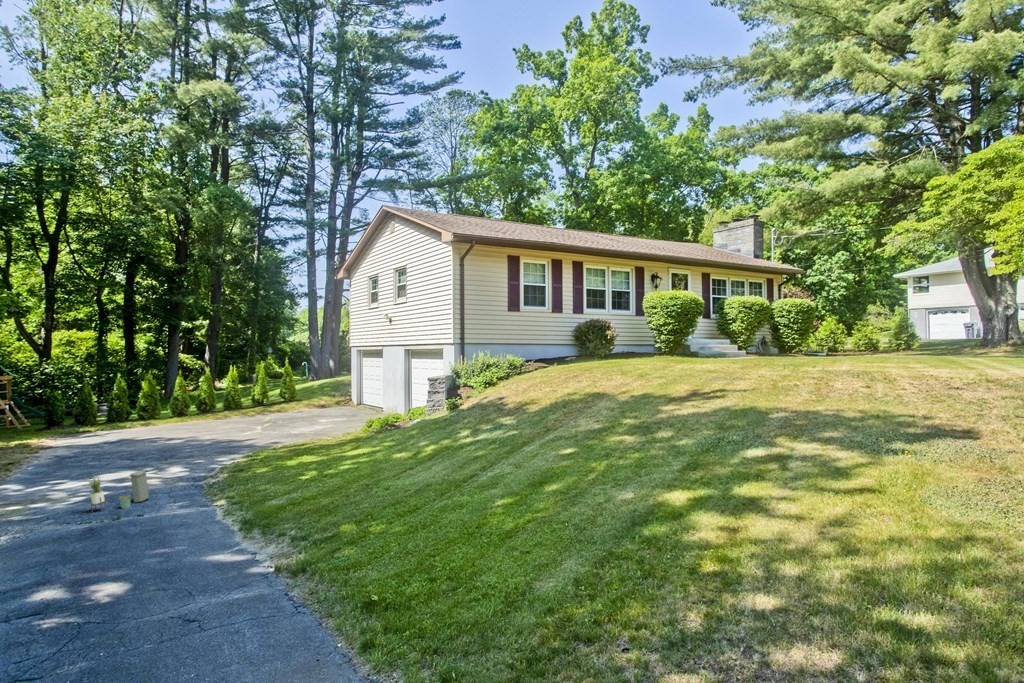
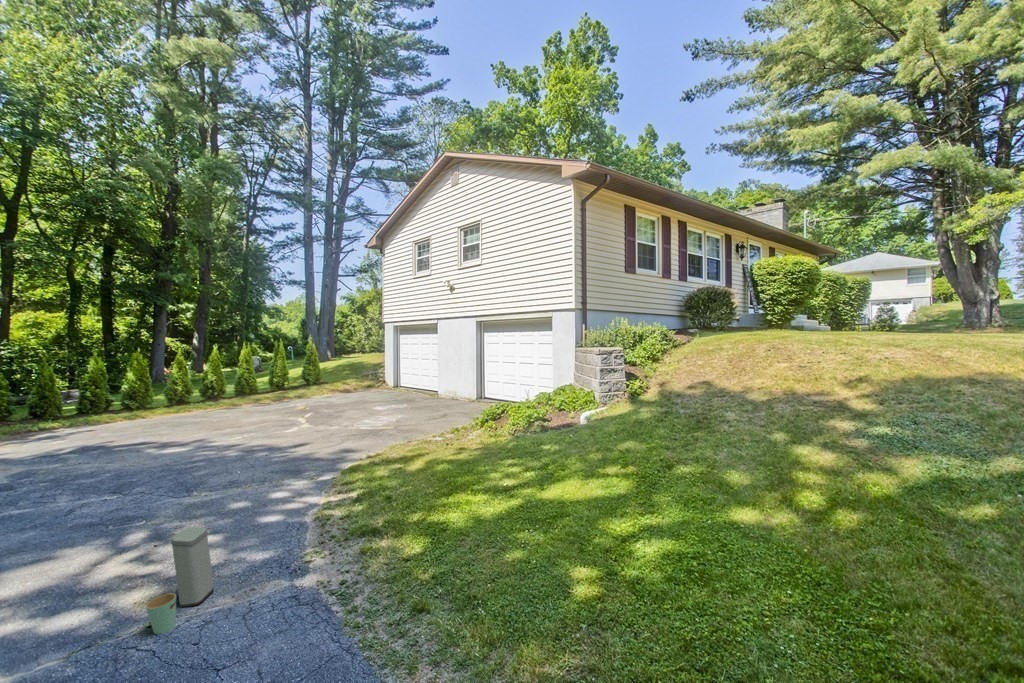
potted plant: present [89,477,106,512] -> none [57,556,110,660]

